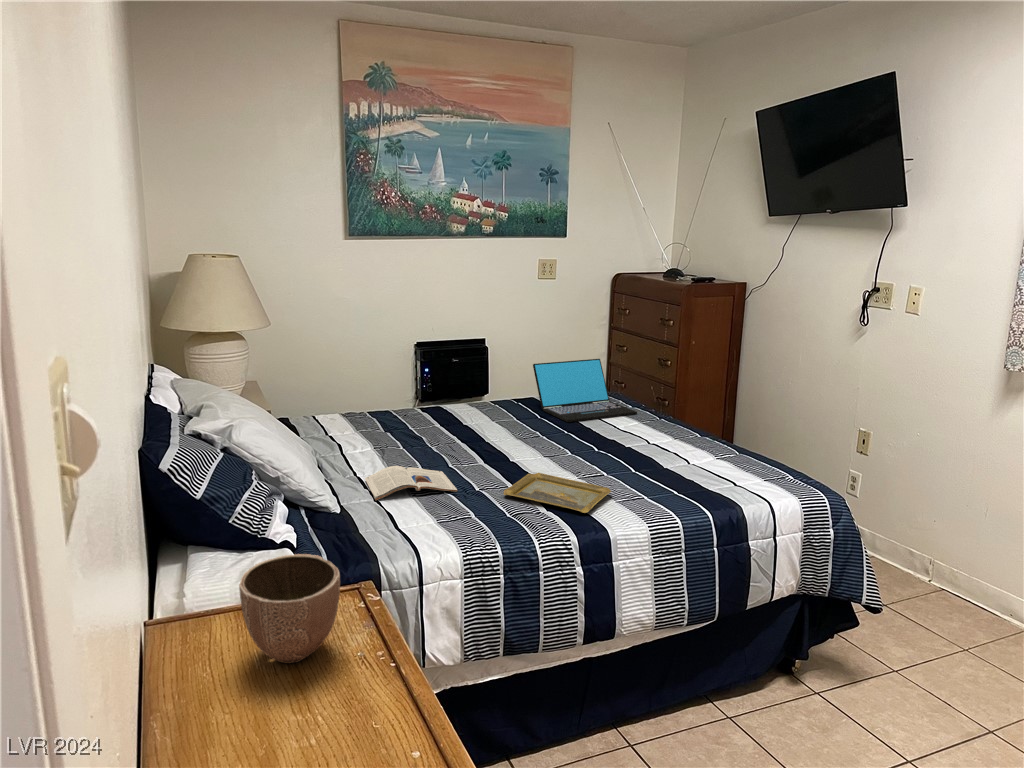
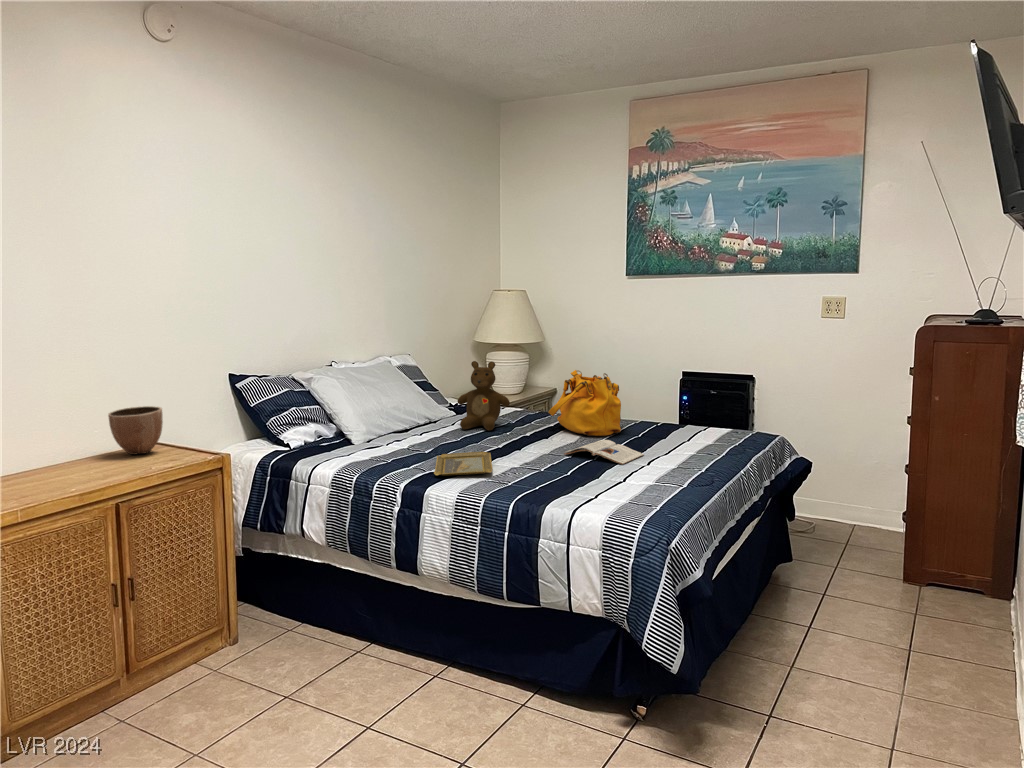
handbag: none [436,358,521,429] -> present [548,370,621,436]
laptop: present [533,359,637,422] -> none [651,389,754,453]
teddy bear: none [347,364,418,458] -> present [458,361,510,430]
magazine: present [365,466,457,500] -> present [564,440,644,465]

